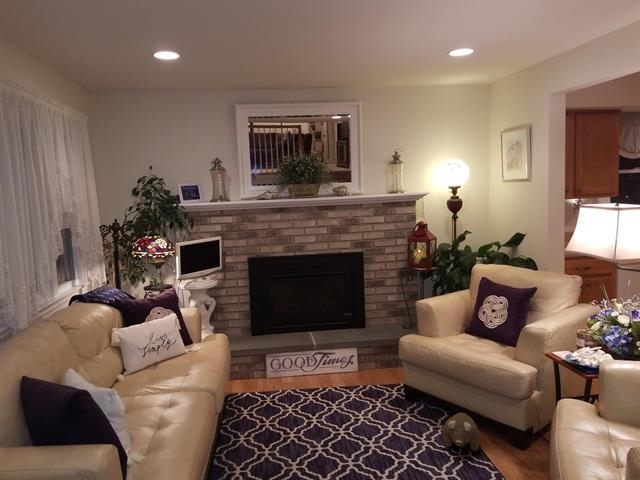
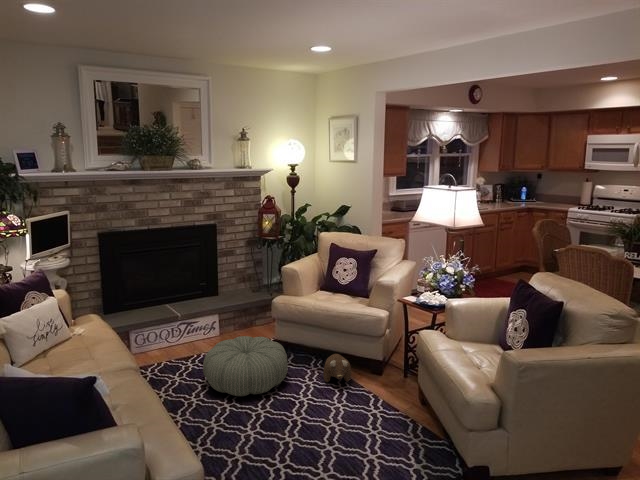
pouf: none [310,375,404,445] -> present [203,336,288,396]

